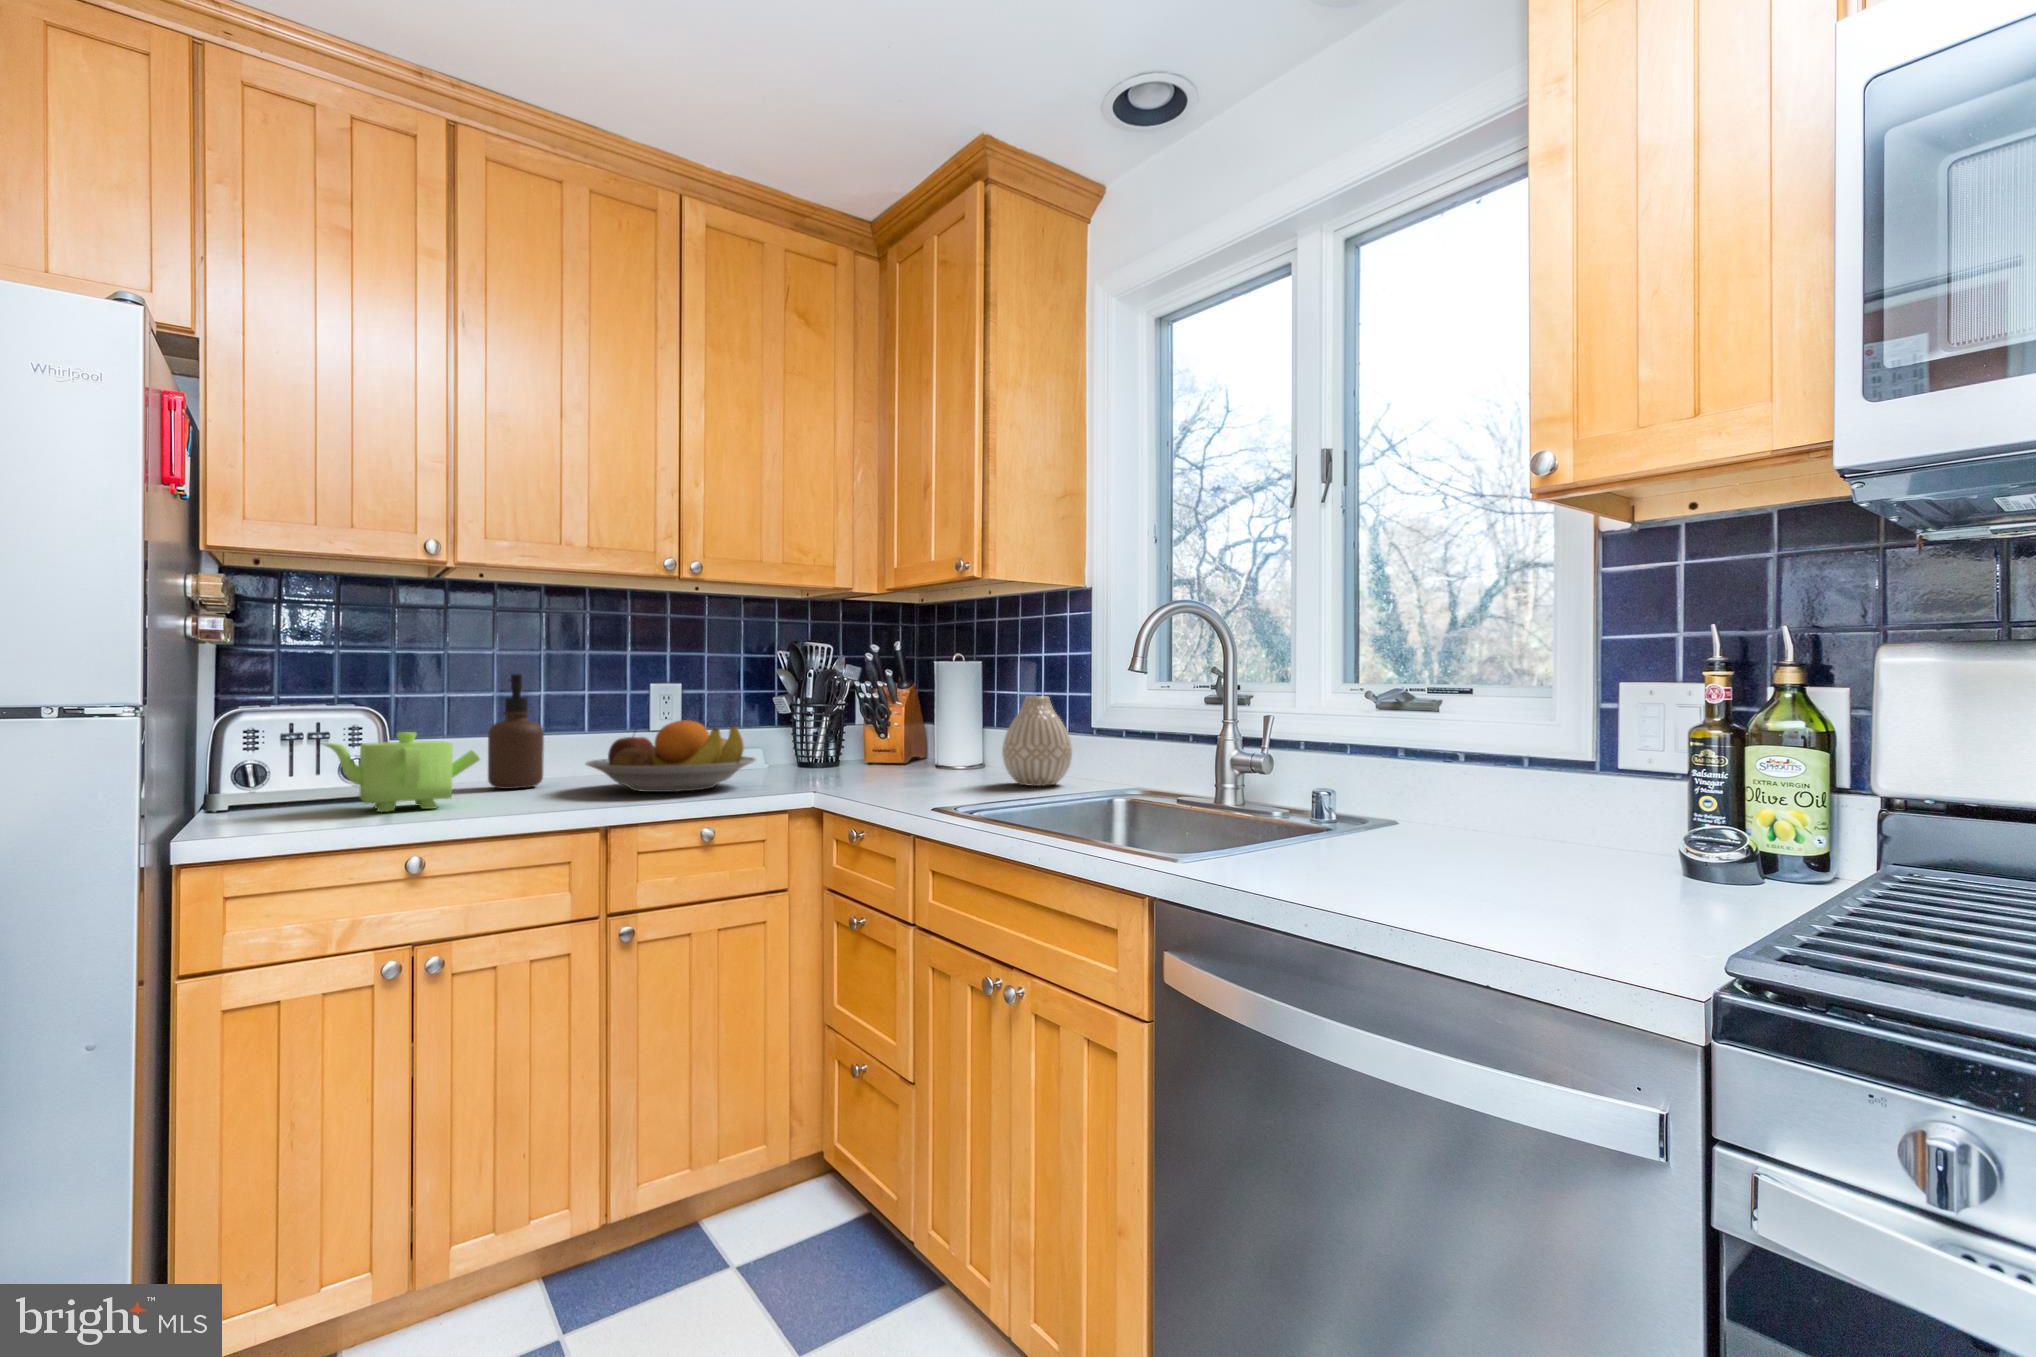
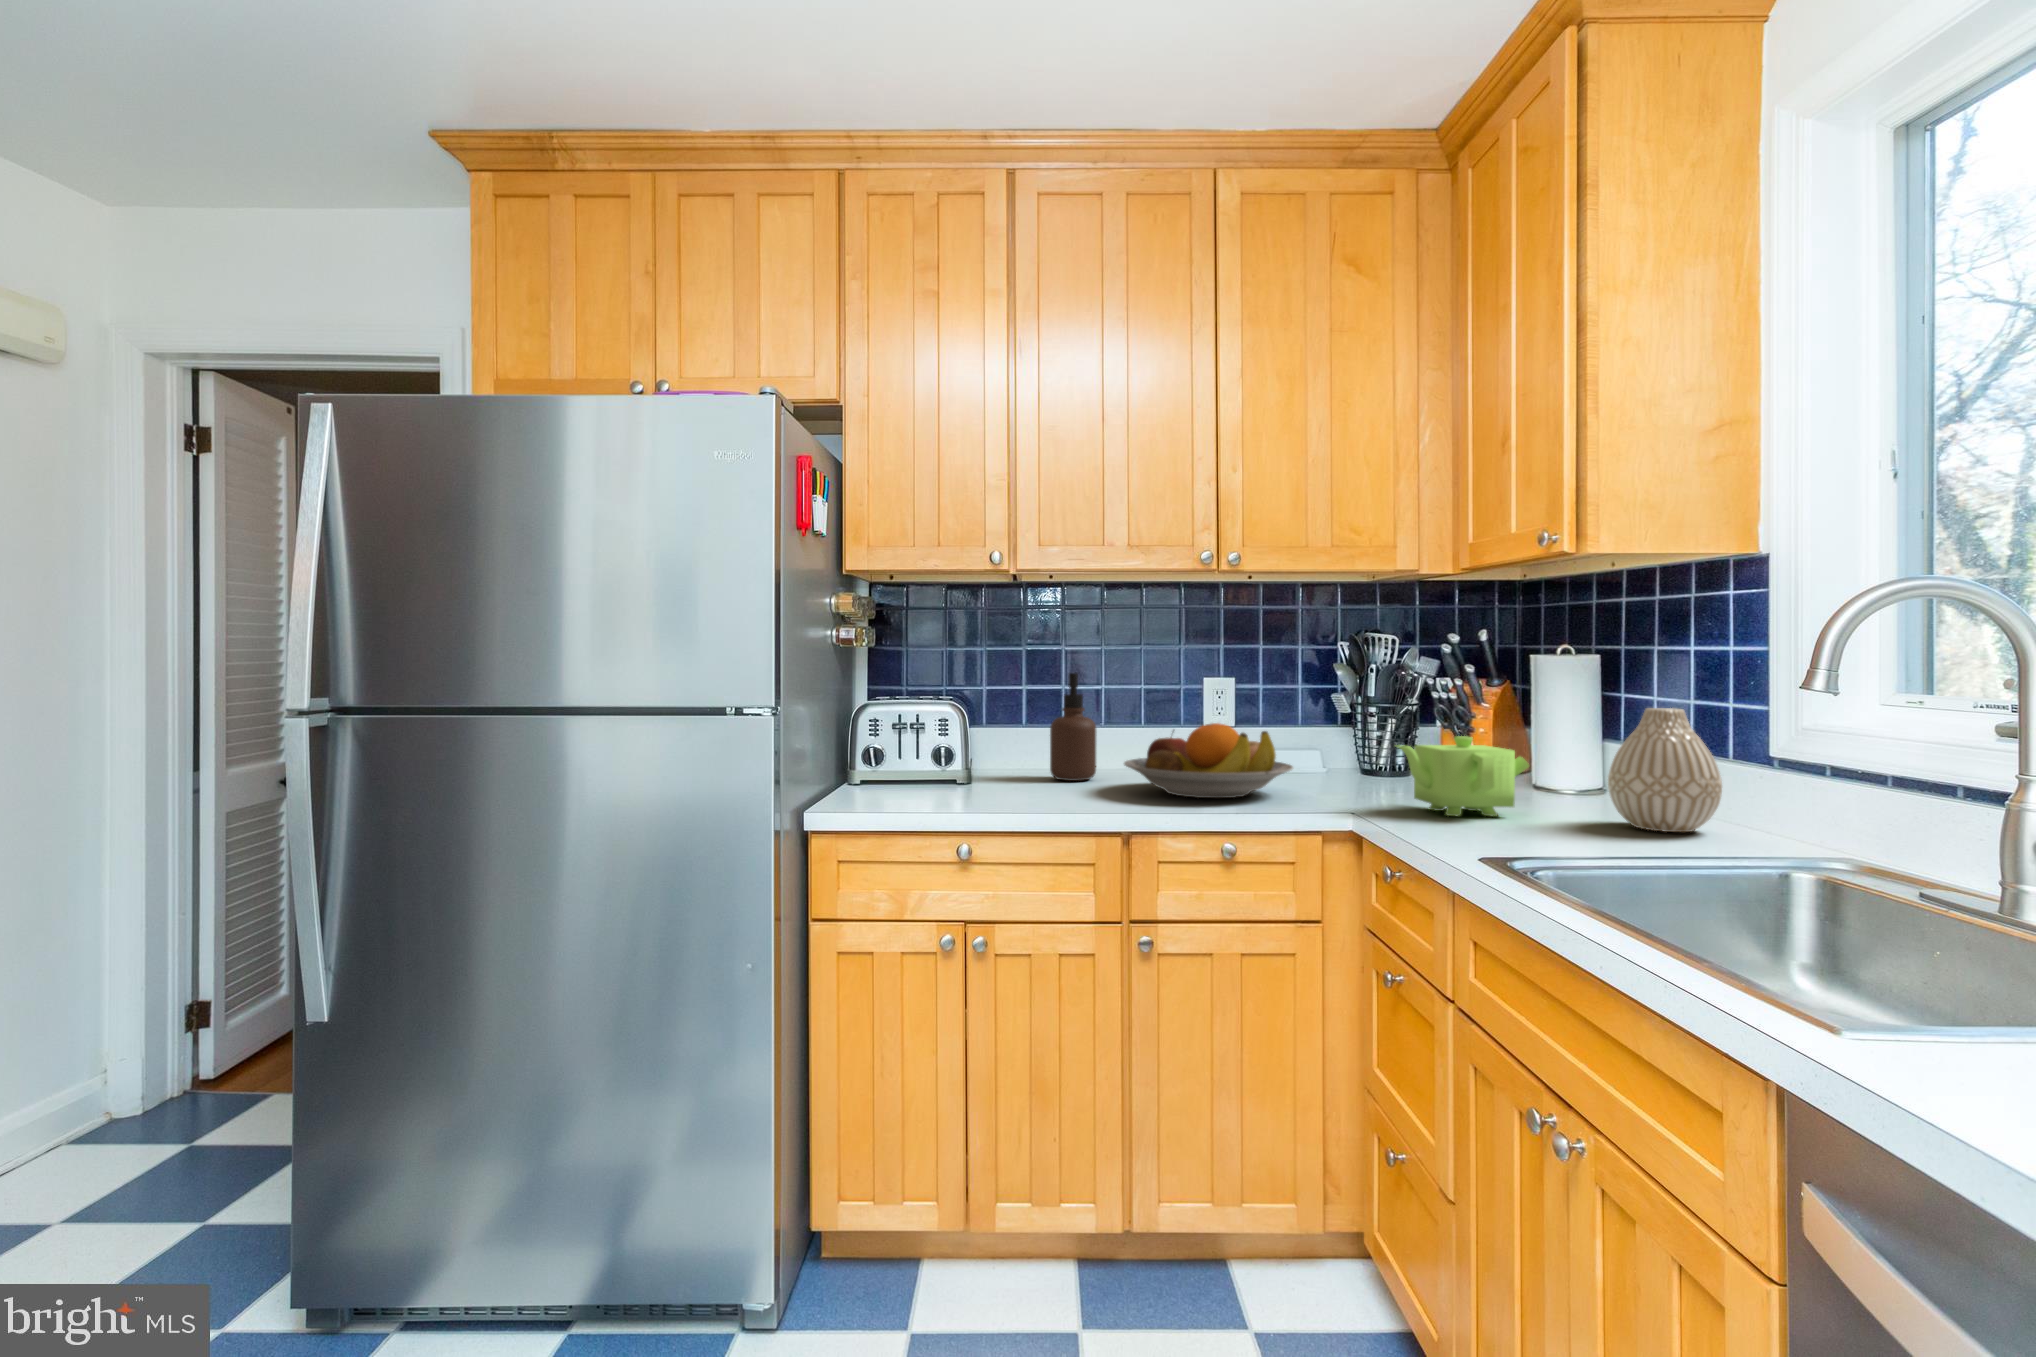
teapot: present [324,732,480,812] -> present [1396,736,1529,816]

